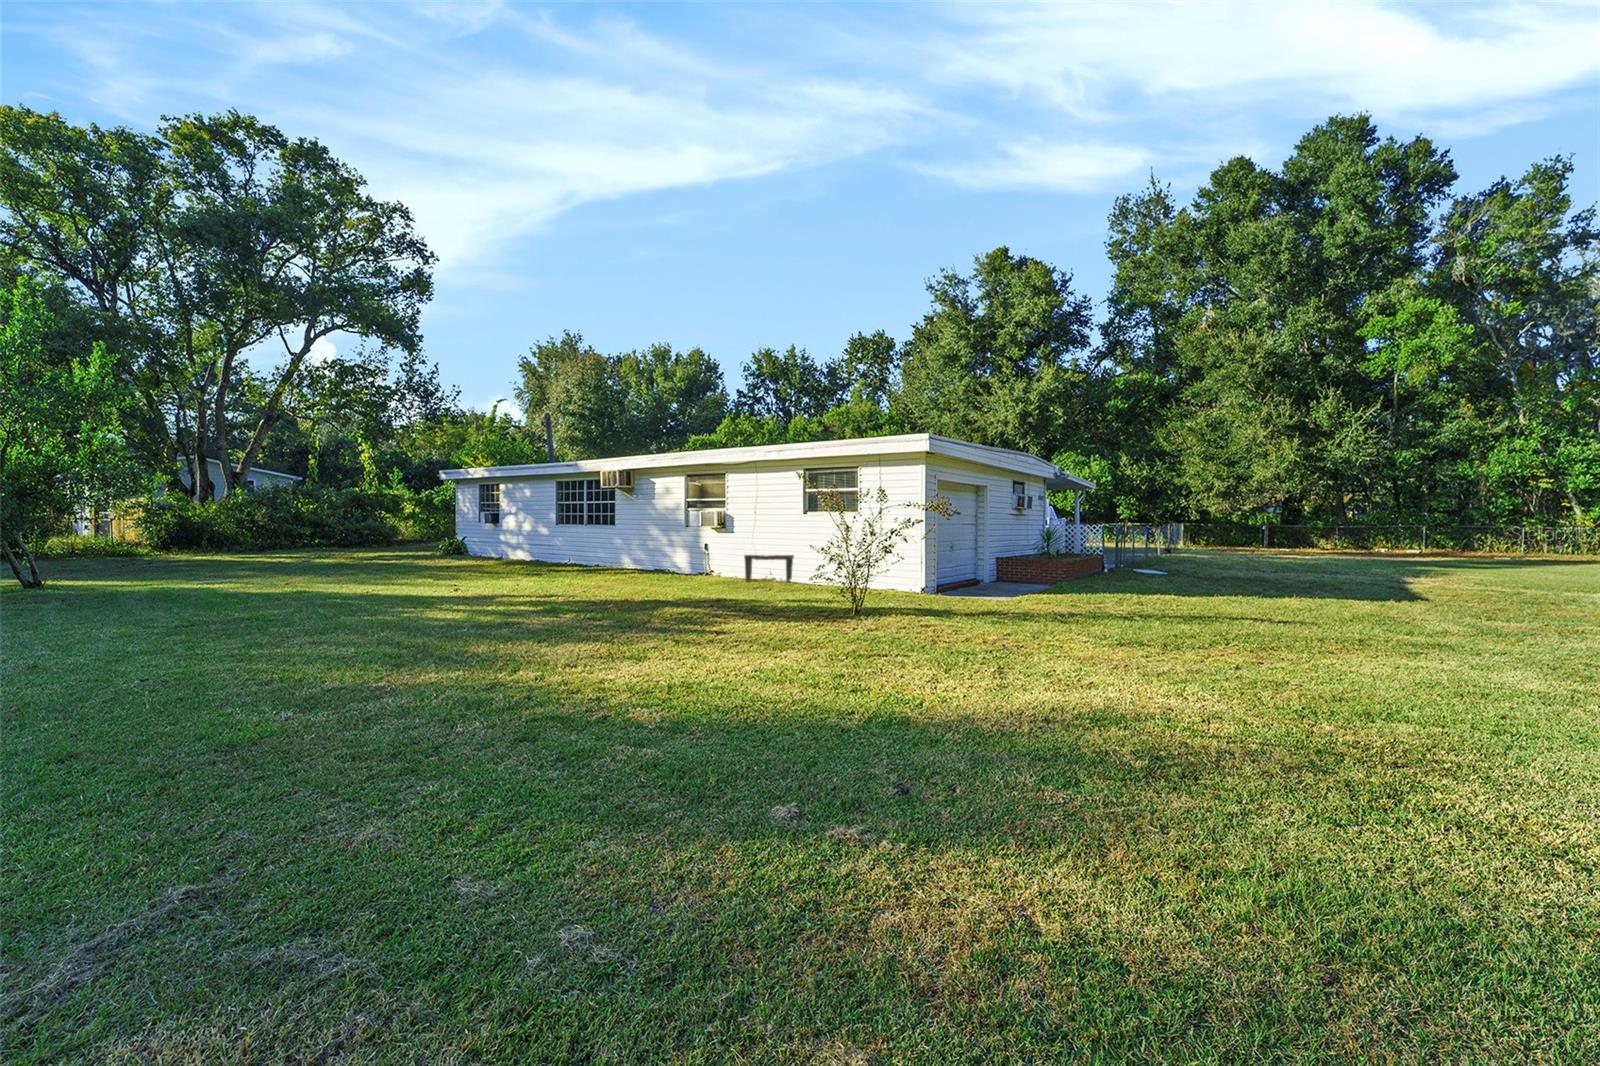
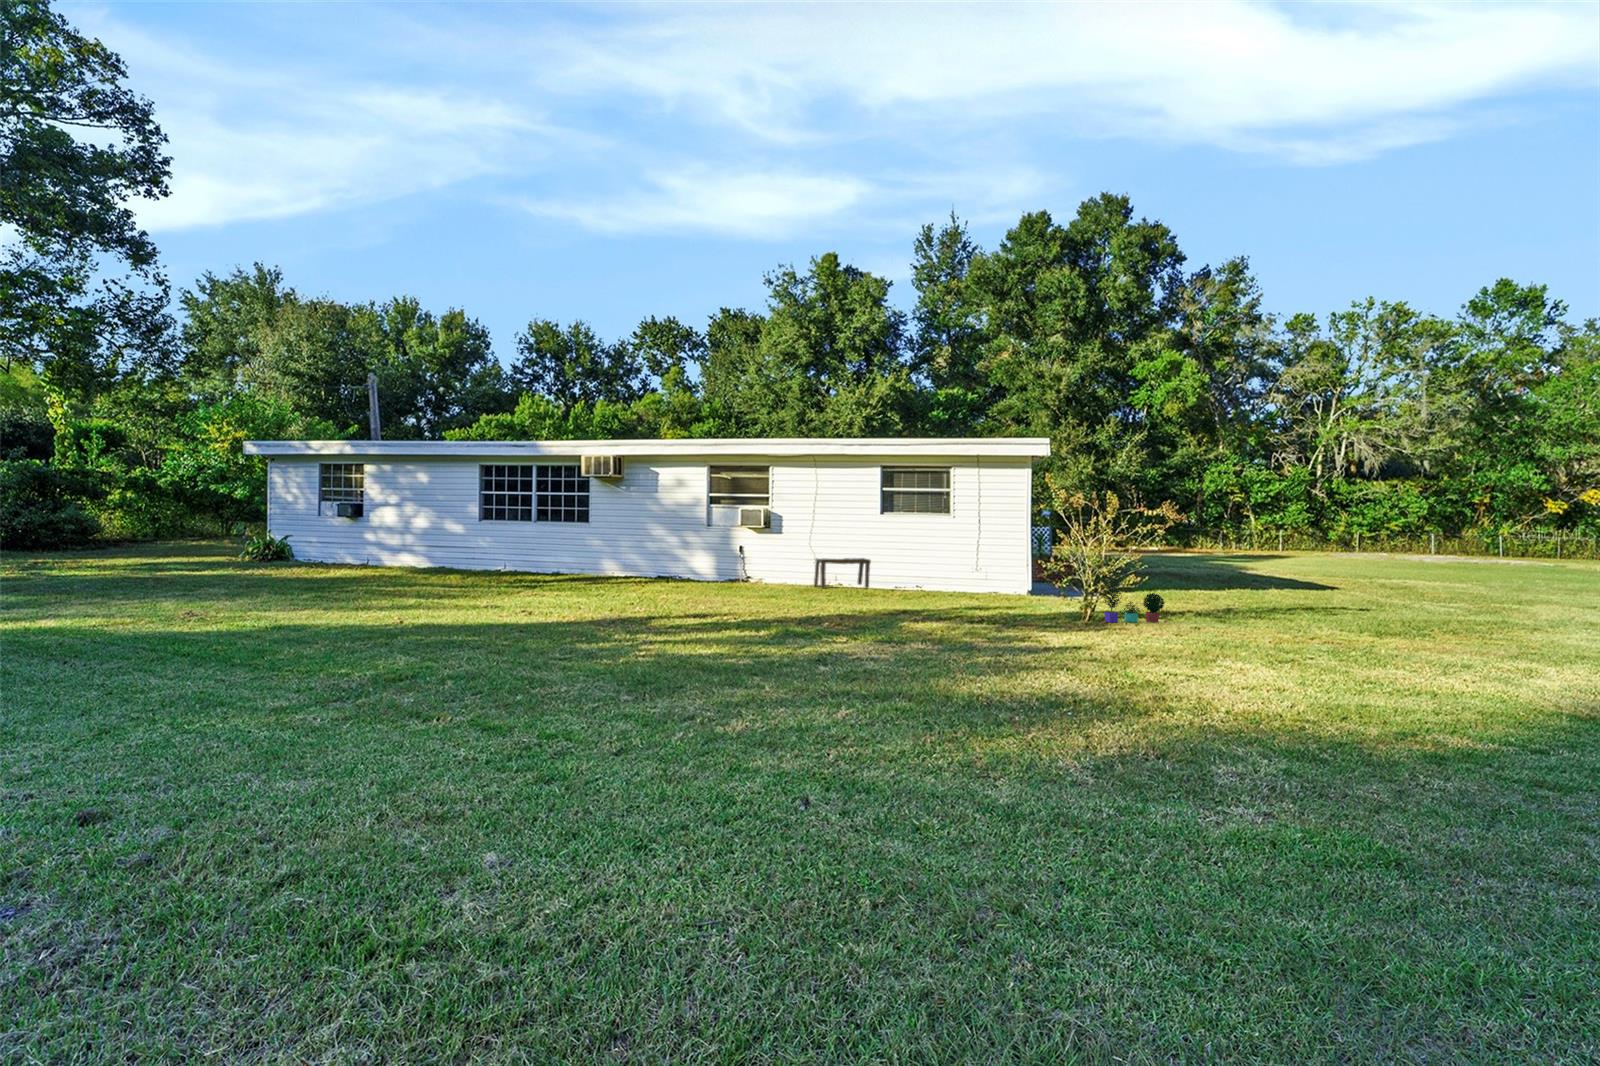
potted plant: none [864,567,933,620] -> present [1102,571,1165,622]

